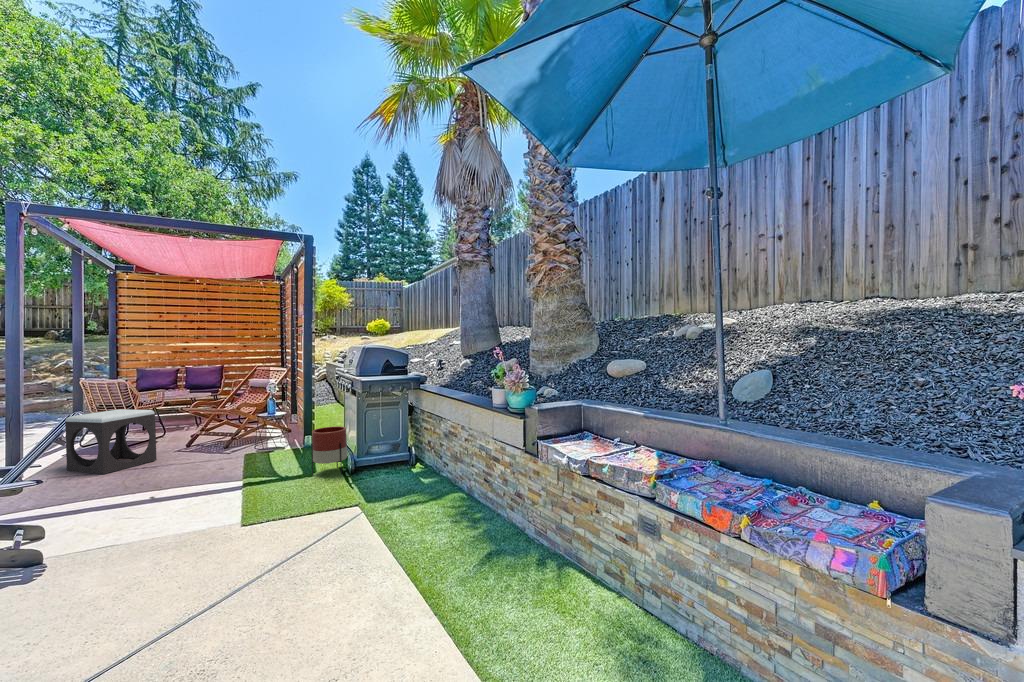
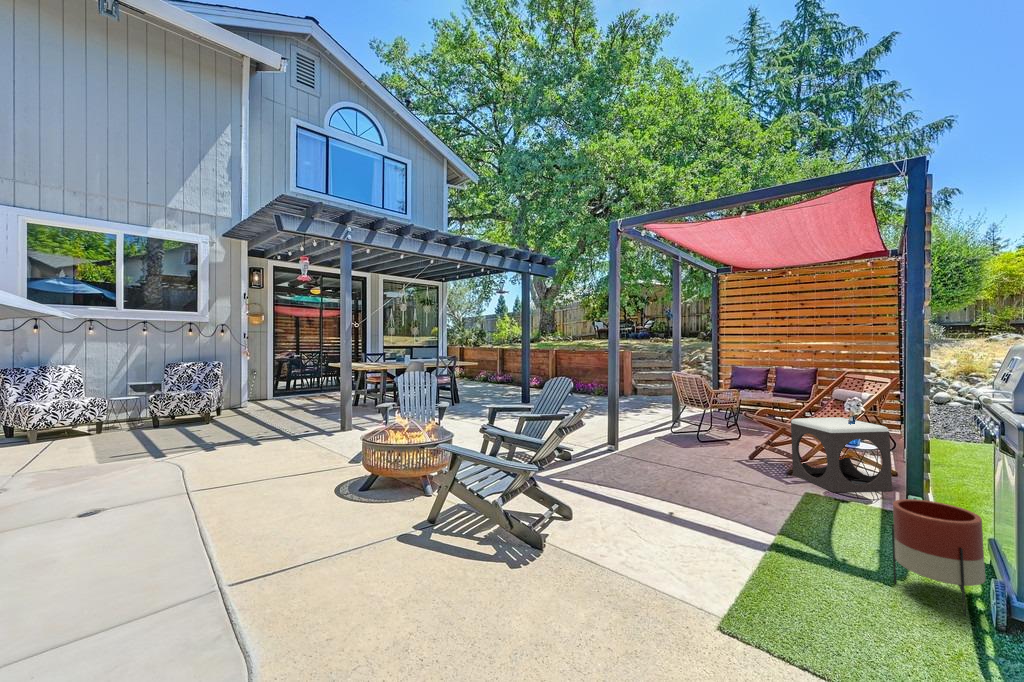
footstool: present [65,409,157,474] -> present [791,417,892,492]

